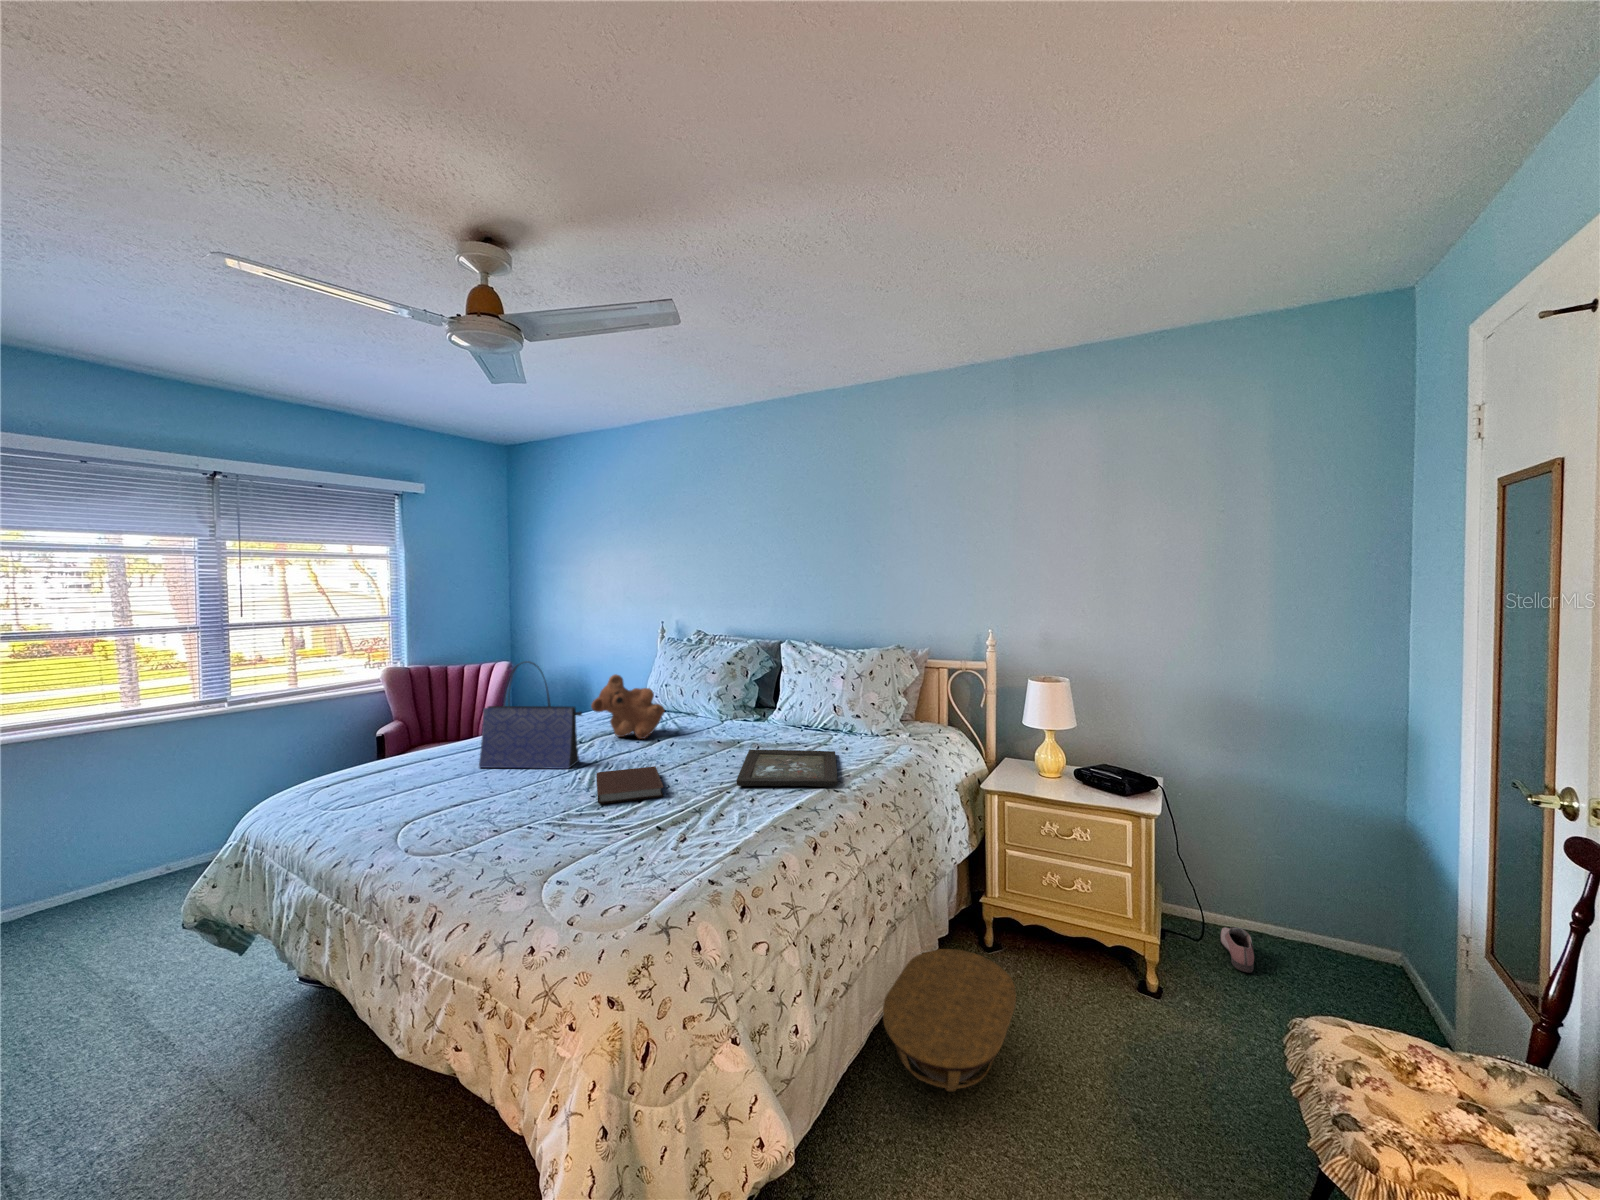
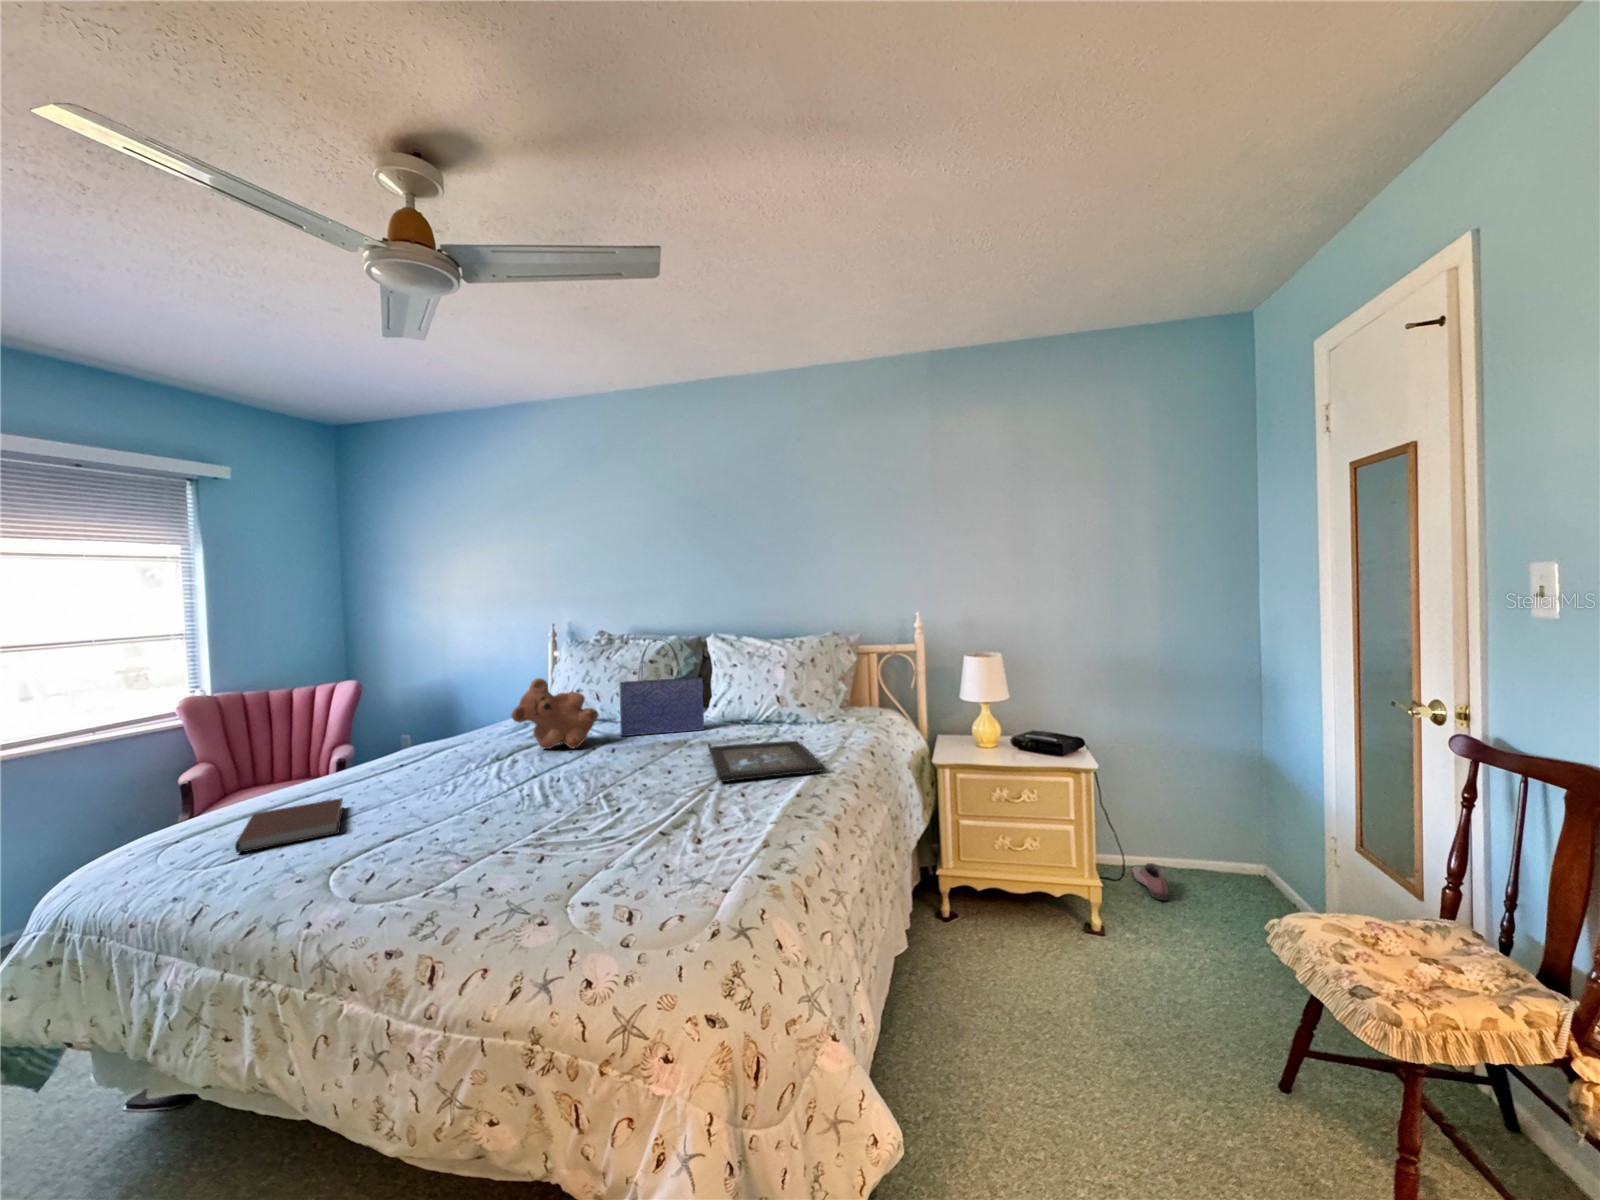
tote bag: present [479,661,582,769] -> present [620,643,709,736]
notebook: present [596,766,664,804] -> present [235,798,343,853]
basket: present [883,949,1016,1091] -> none [897,920,1018,1057]

